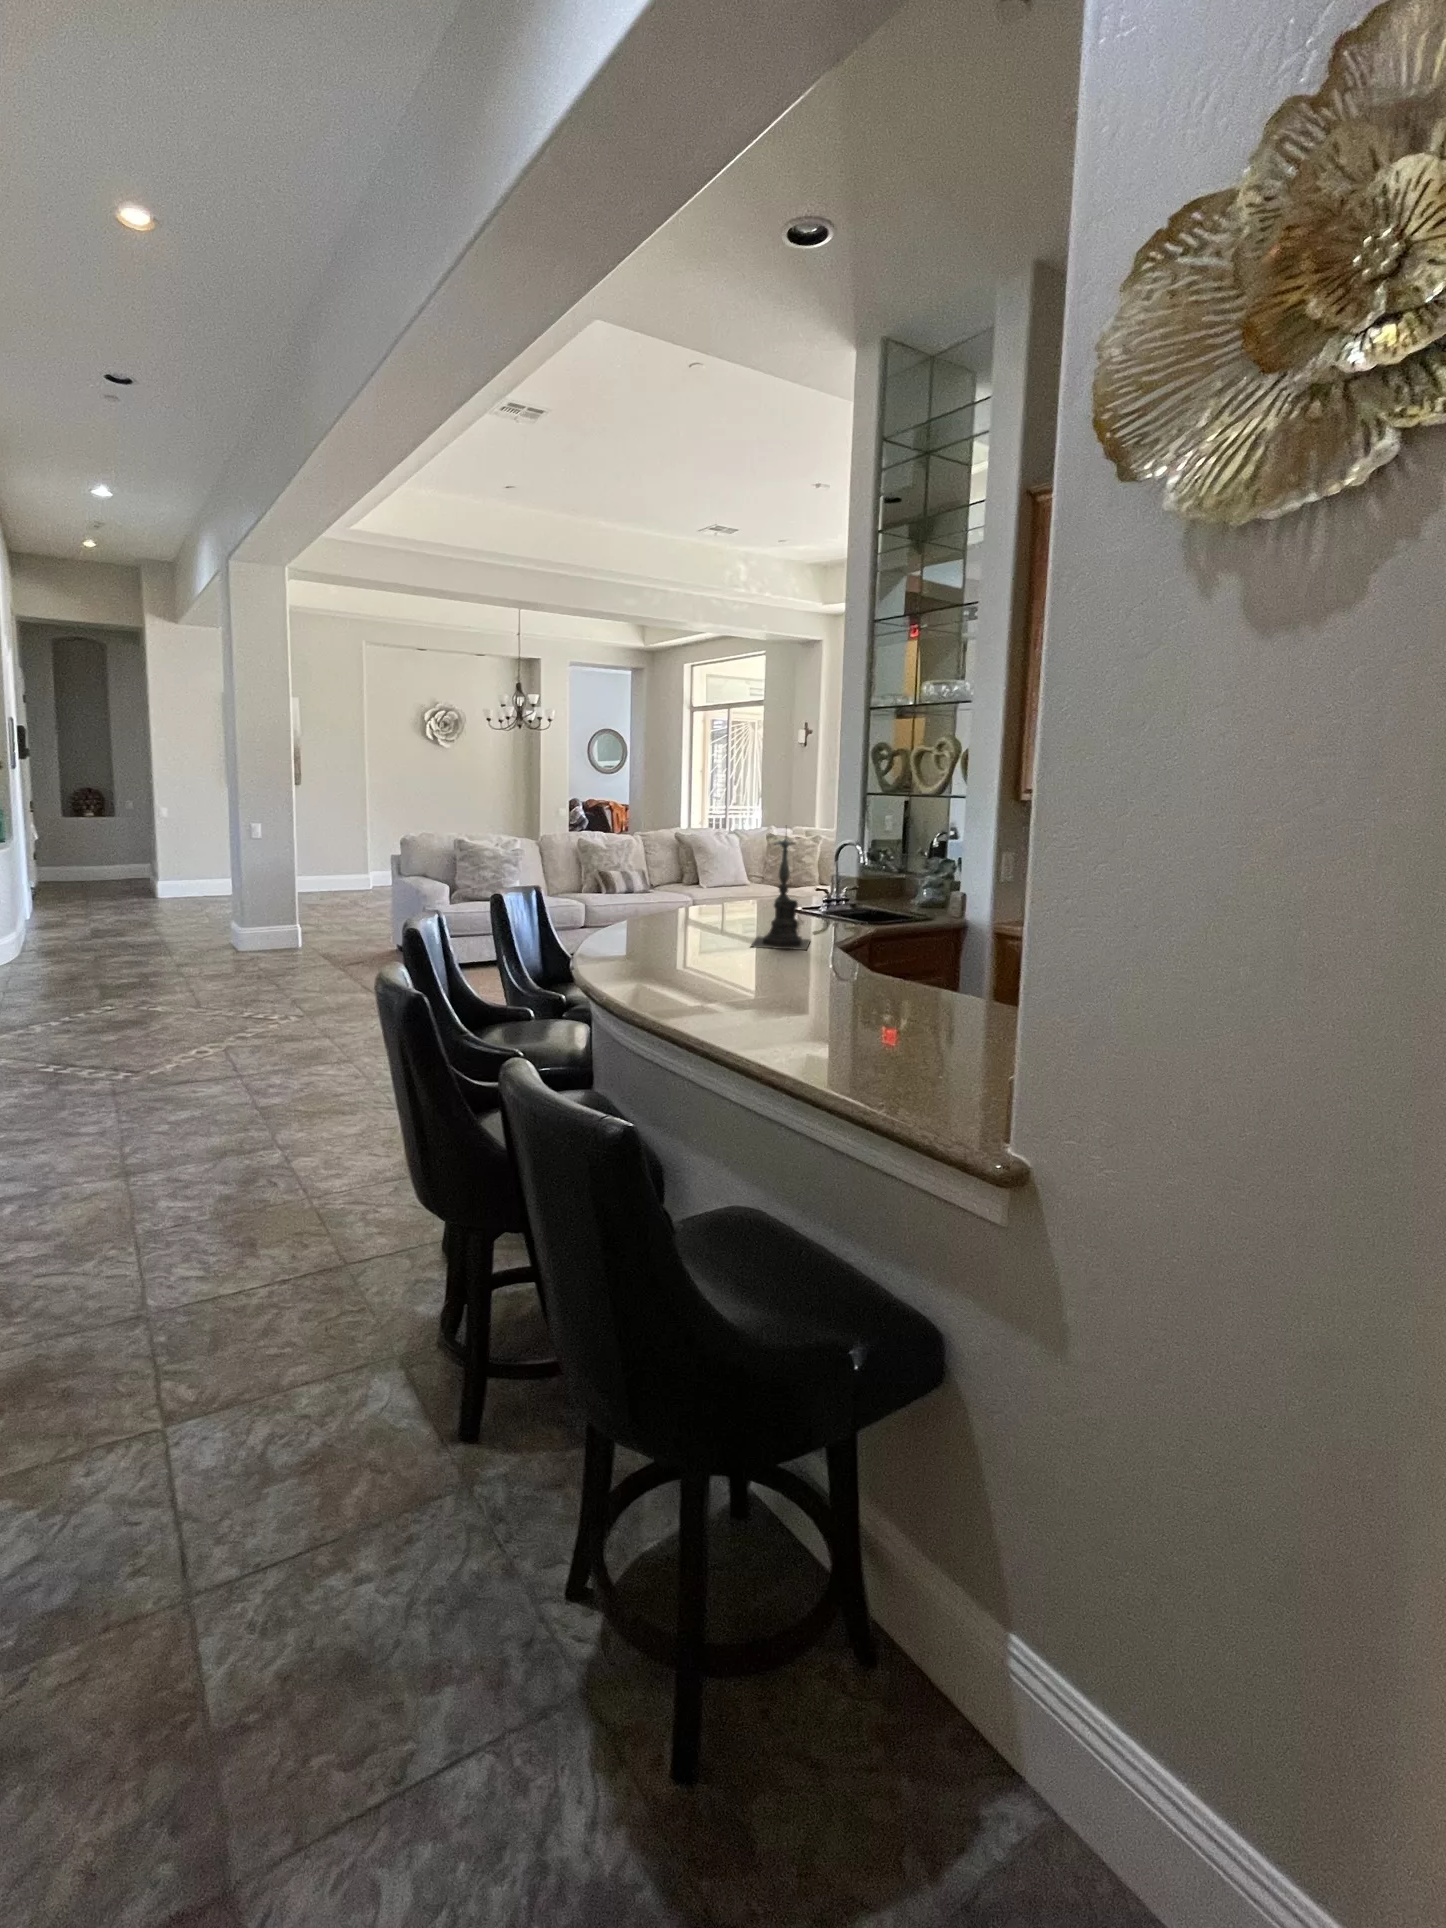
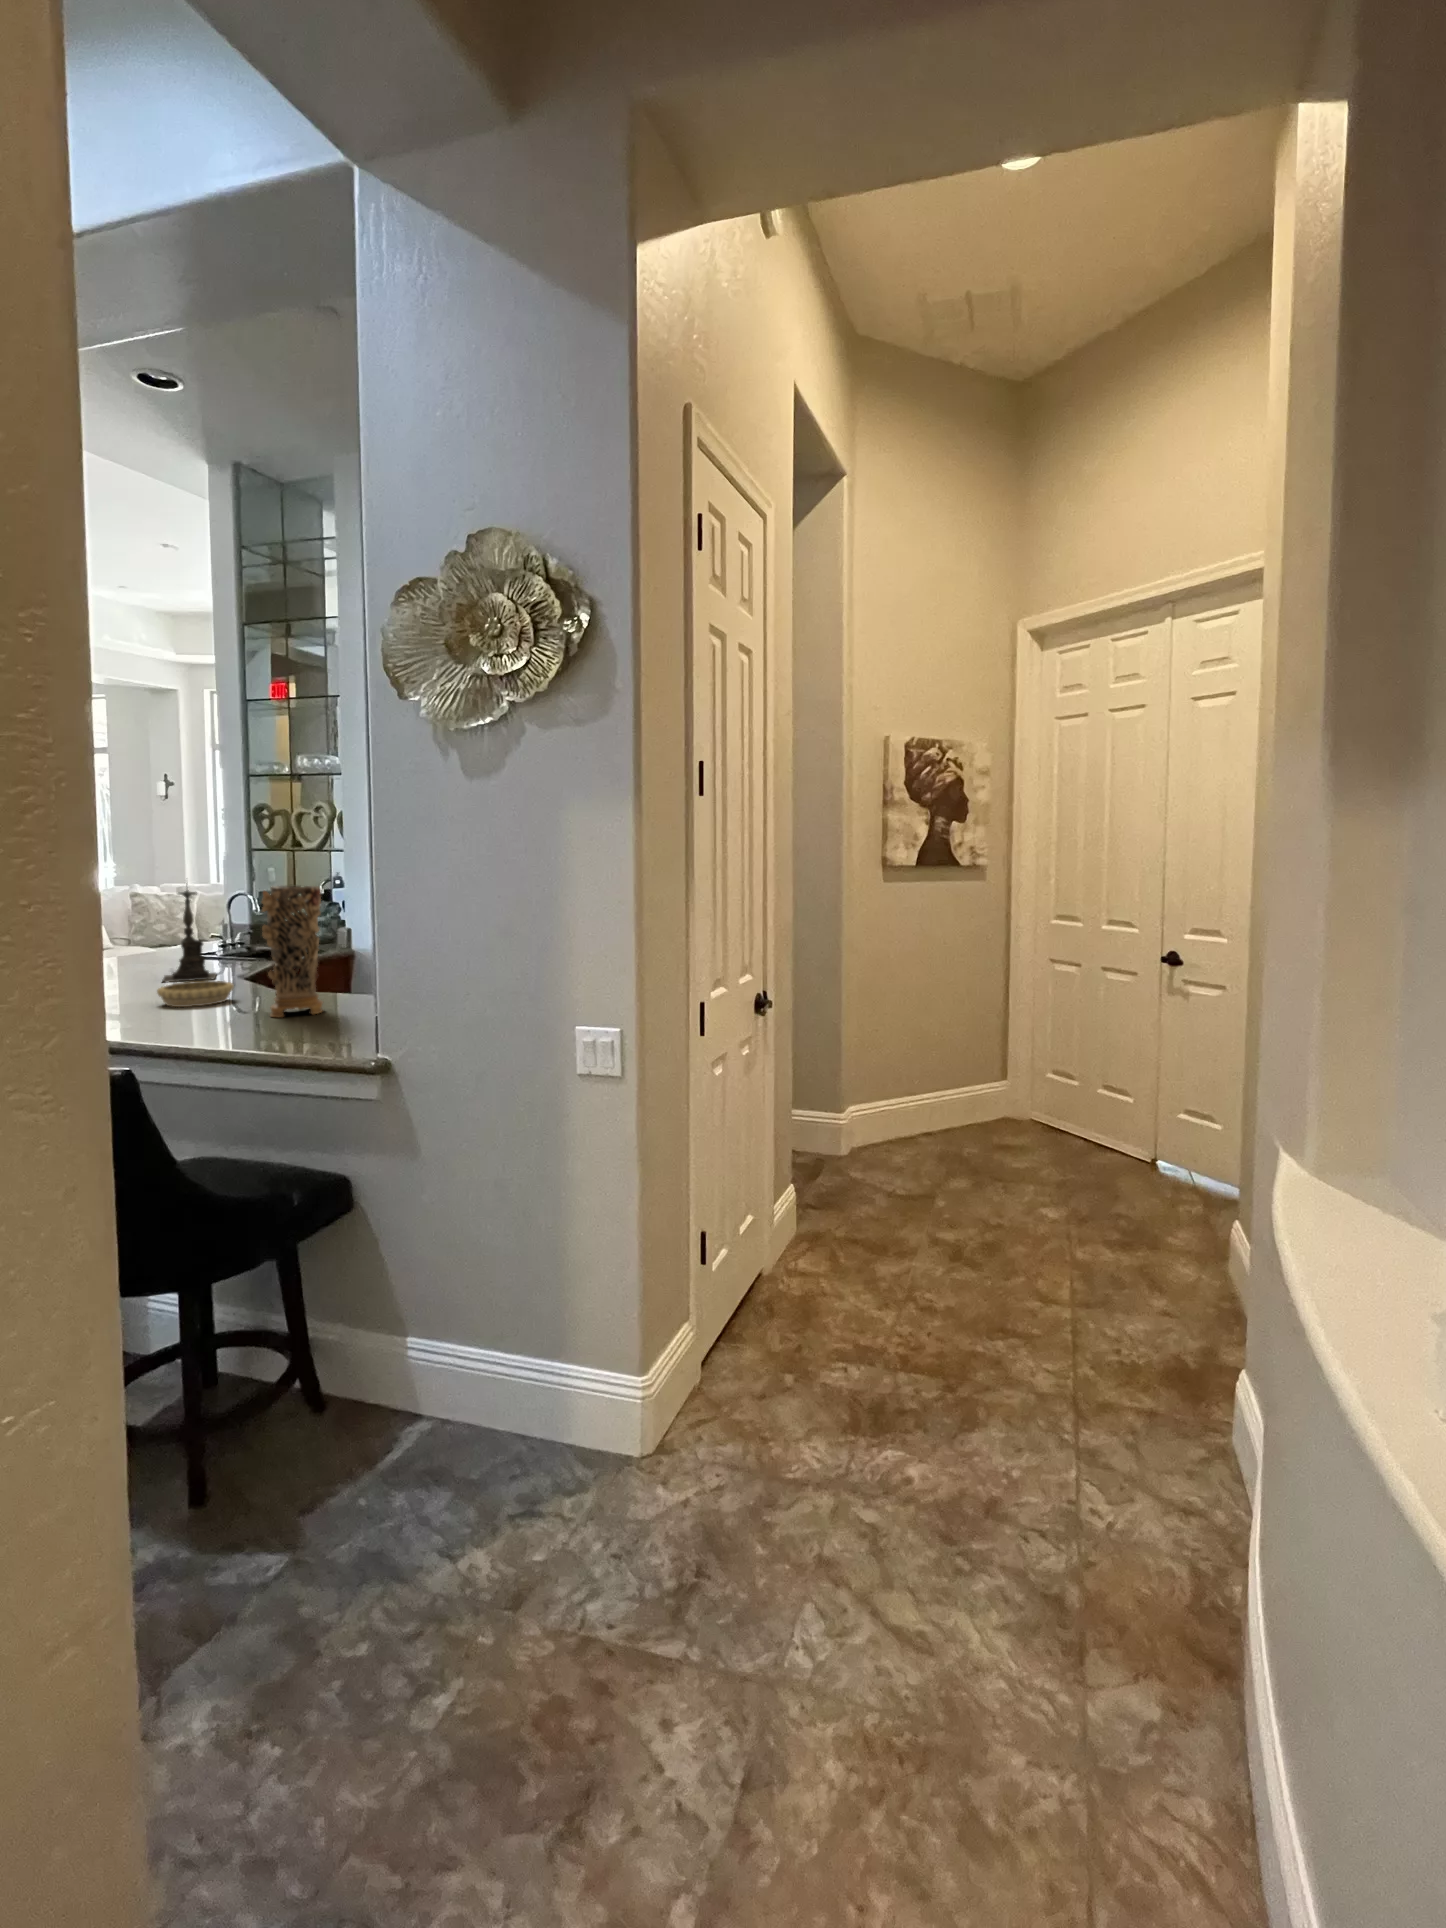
decorative vase: none [852,846,943,1049] -> present [262,886,323,1017]
decorative bowl: none [728,960,818,998] -> present [157,981,234,1007]

